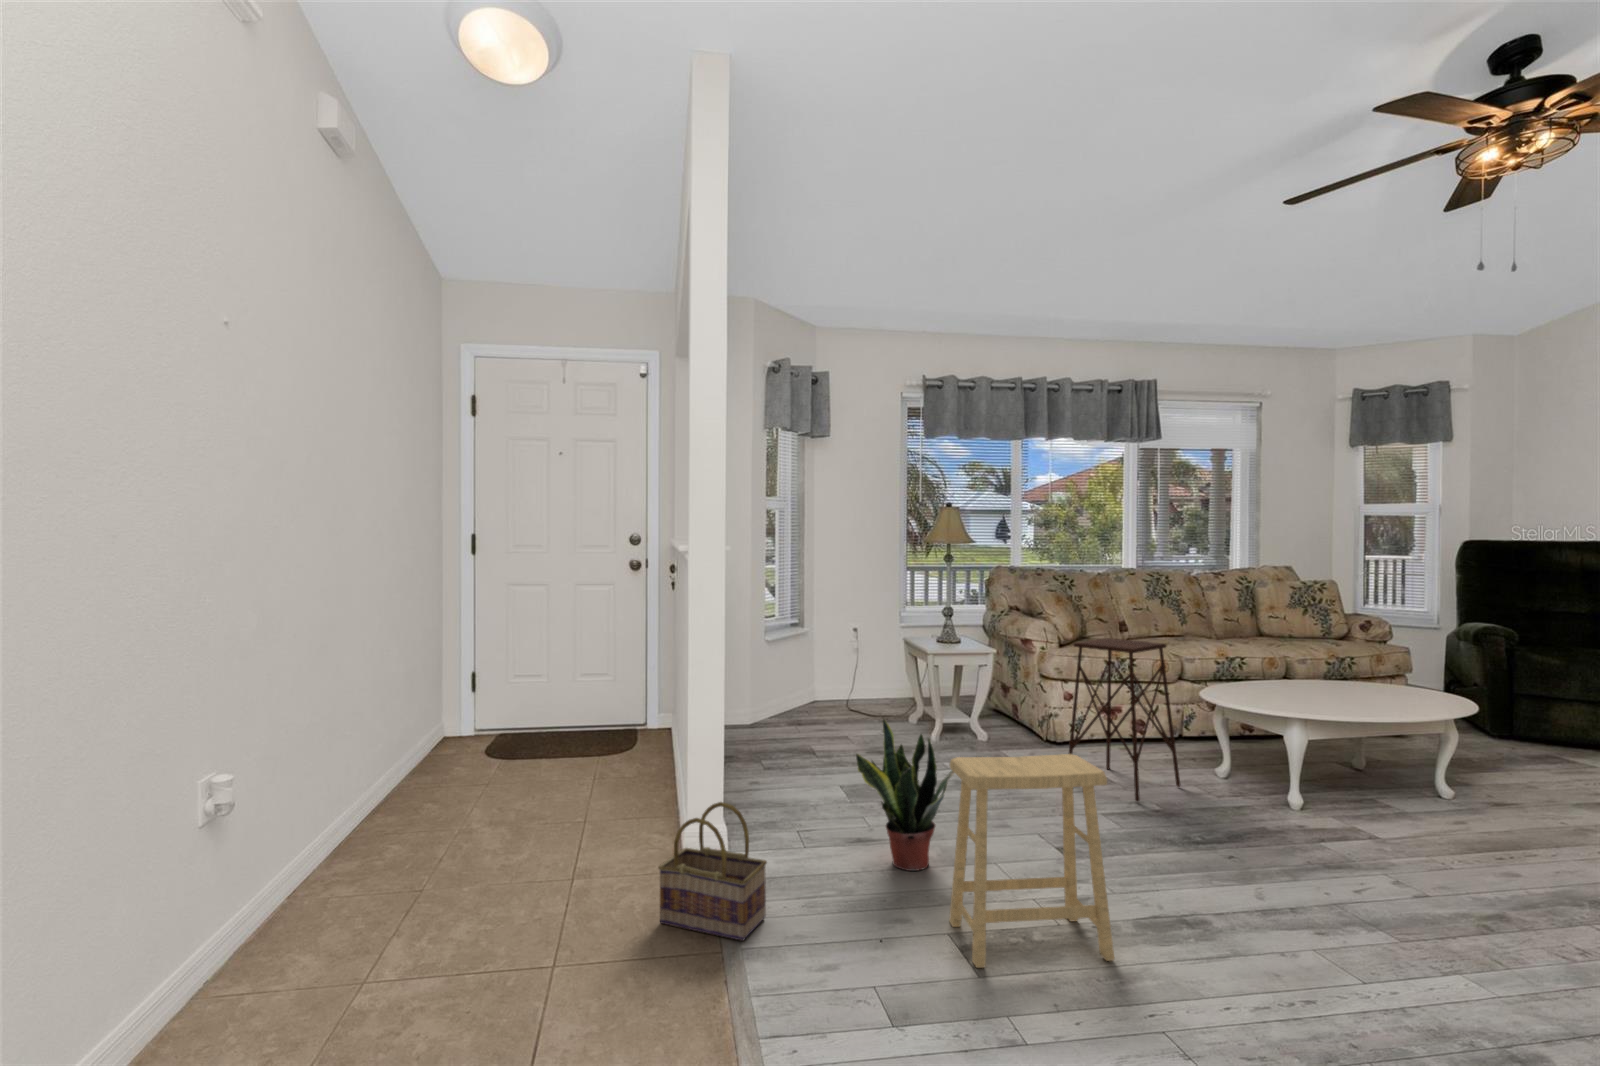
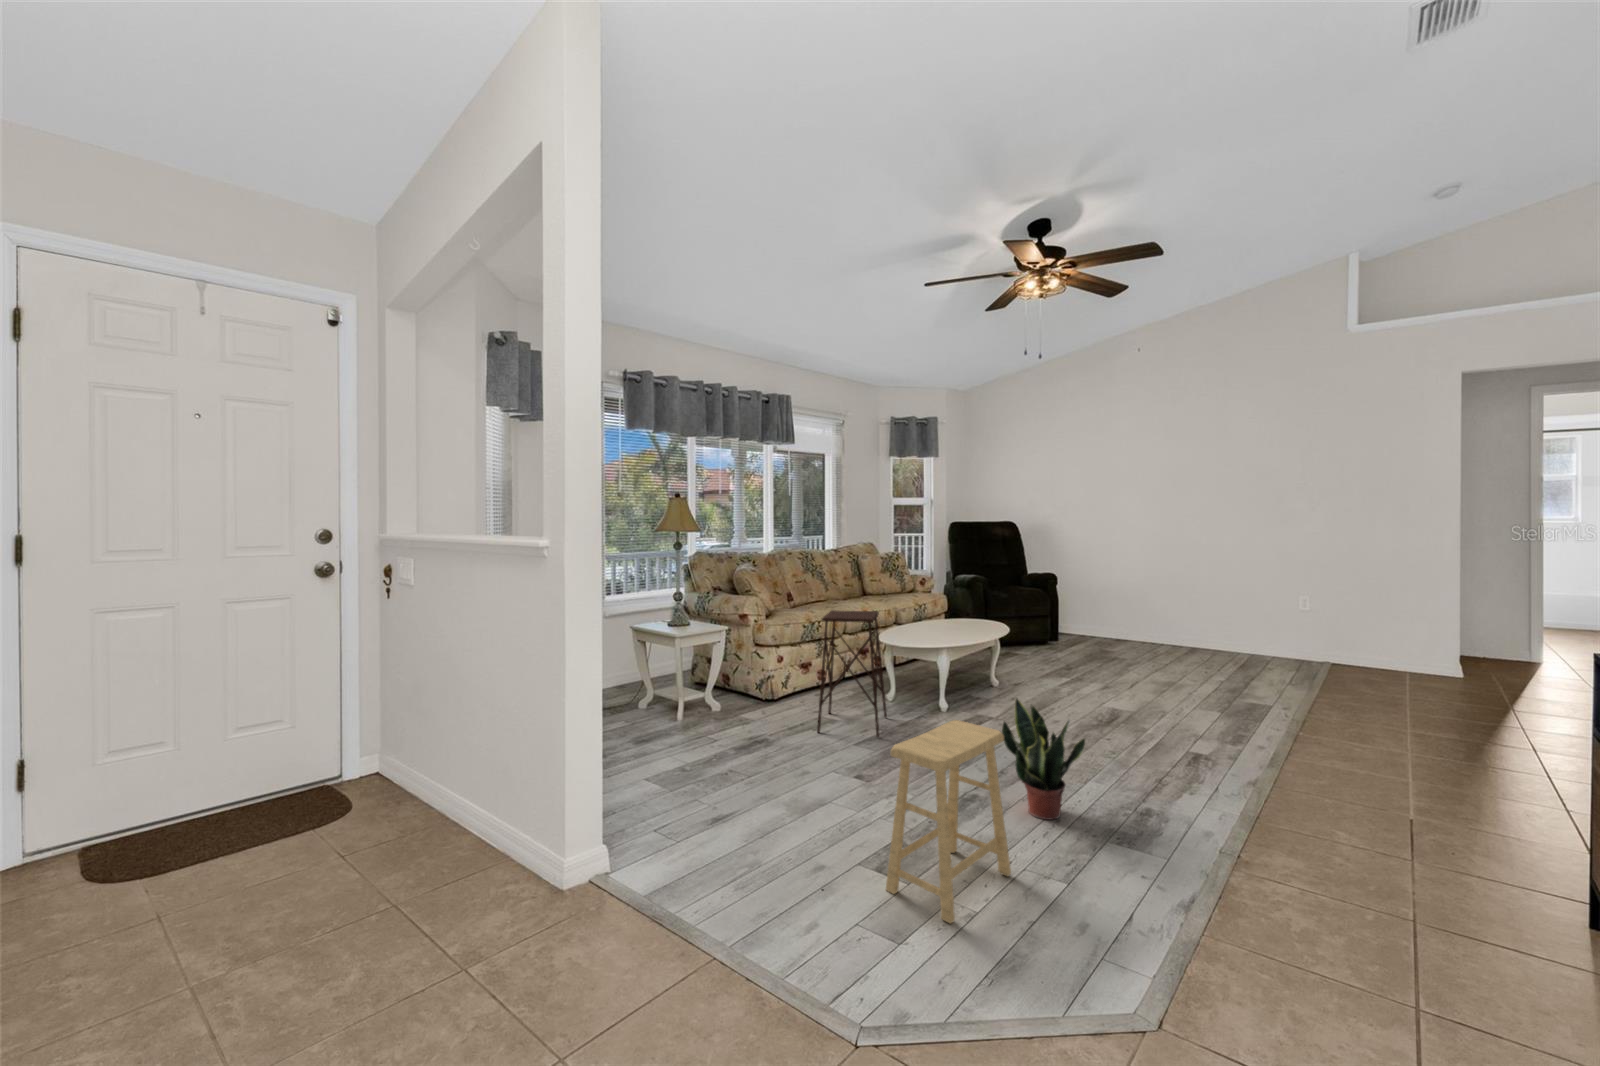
potted plant: present [856,719,954,871] -> present [1002,699,1085,820]
basket: present [658,802,767,940] -> none [644,854,762,1023]

